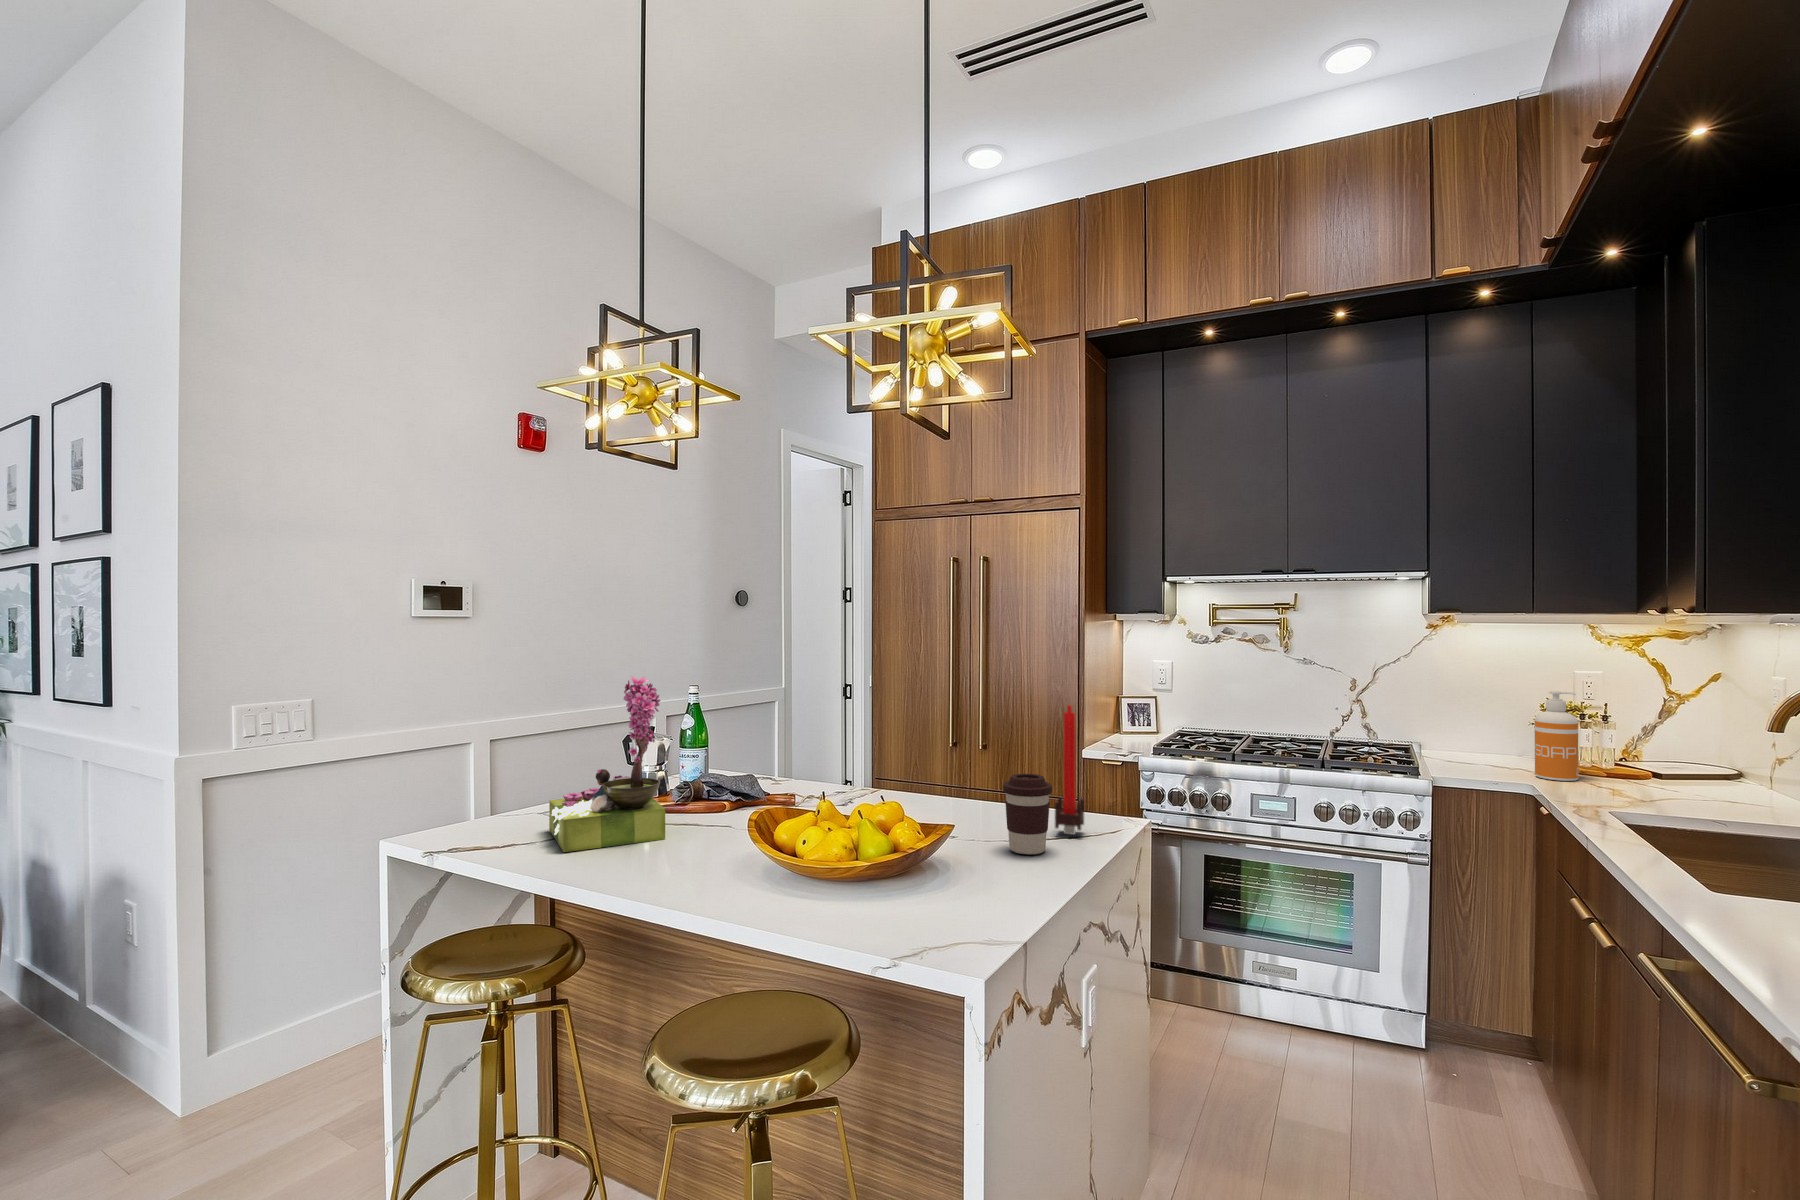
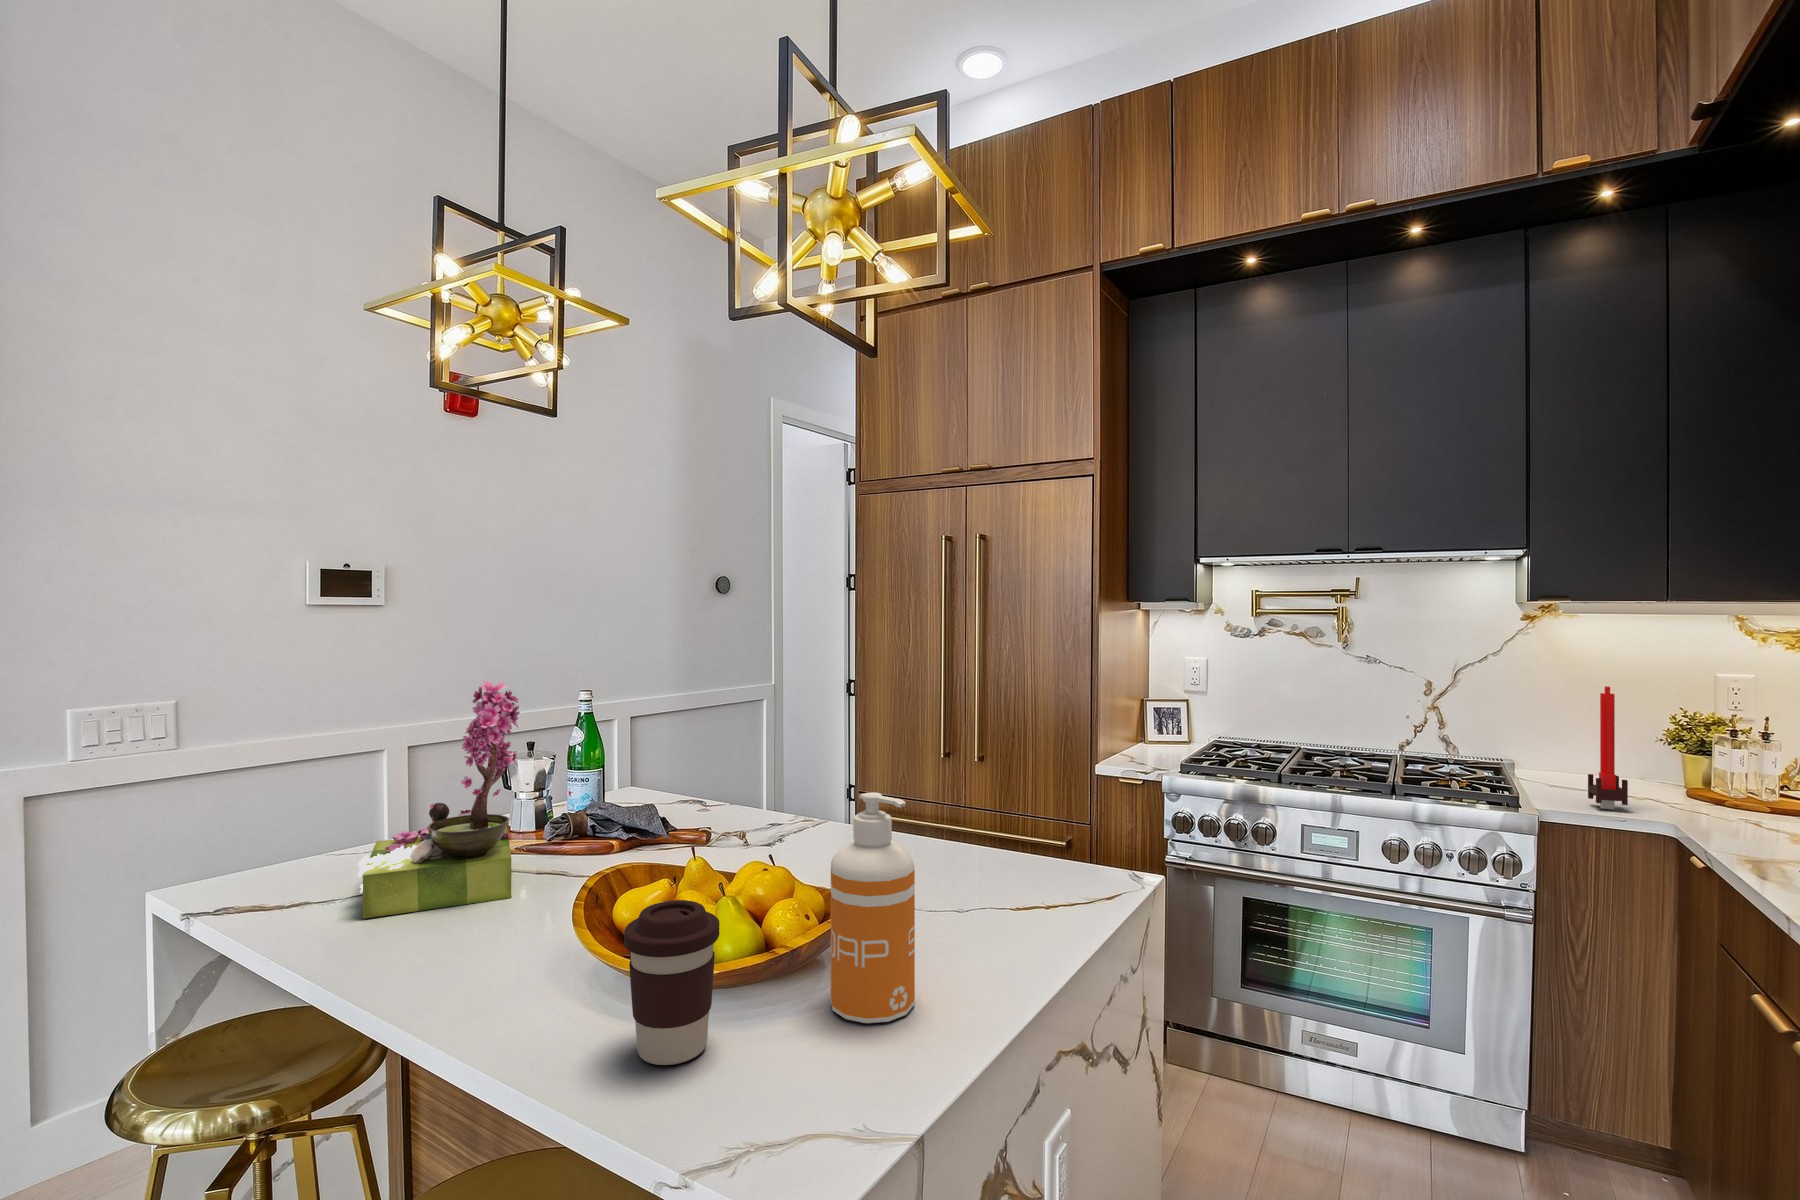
soap dispenser: present [1535,691,1579,781] -> present [831,792,915,1023]
candle: present [1055,705,1084,835] -> present [1588,686,1628,809]
coffee cup: present [1003,774,1052,854] -> present [624,900,720,1065]

